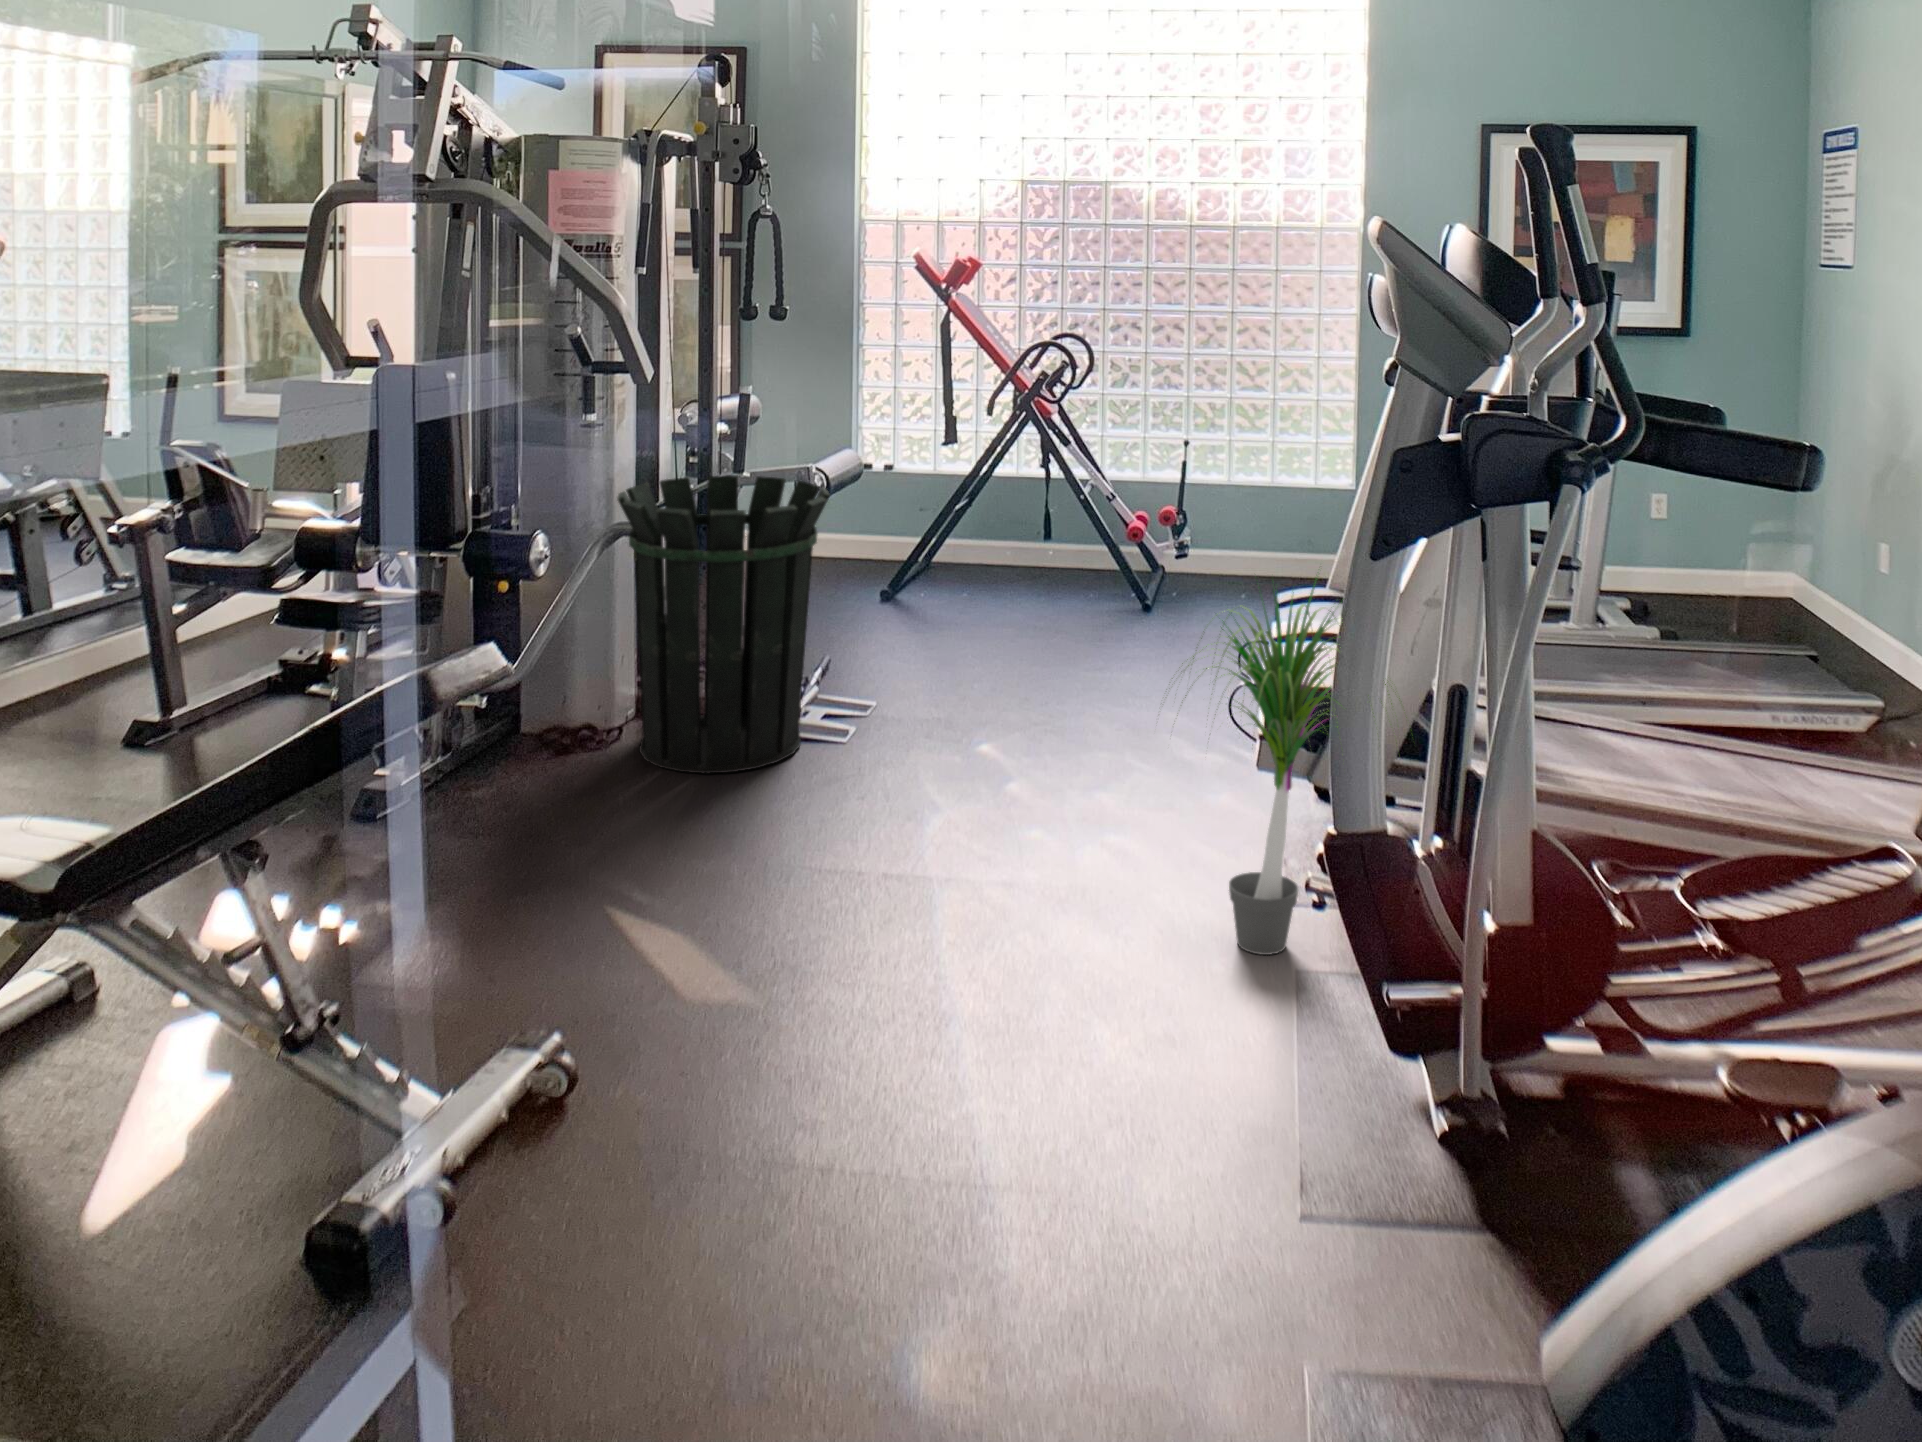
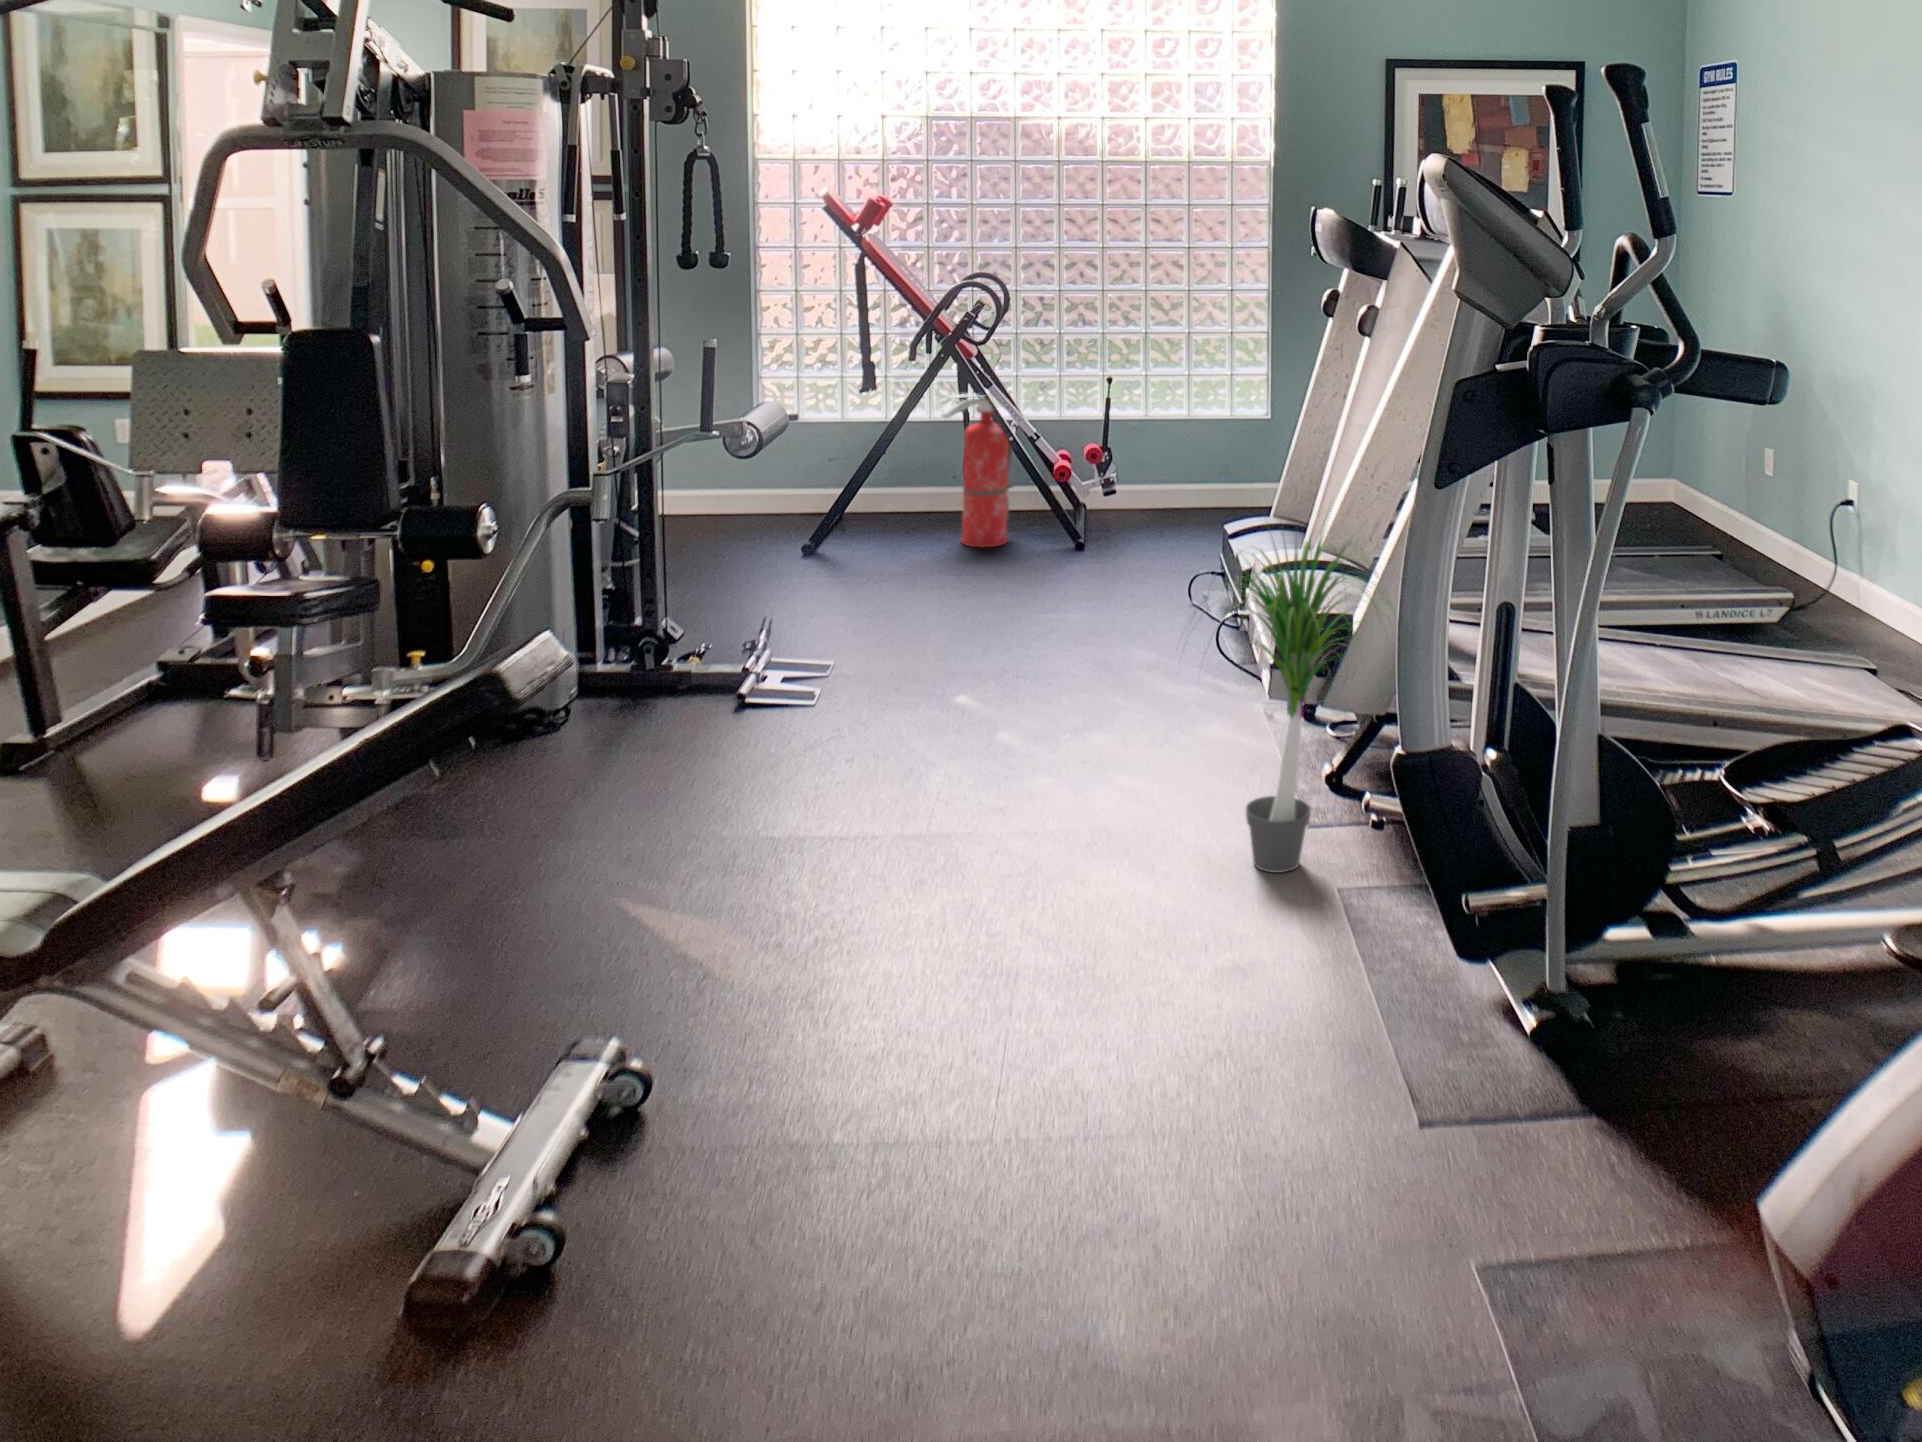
fire extinguisher: none [1022,452,1095,605] -> present [942,394,1012,547]
waste bin: present [617,476,830,773] -> none [551,435,789,751]

